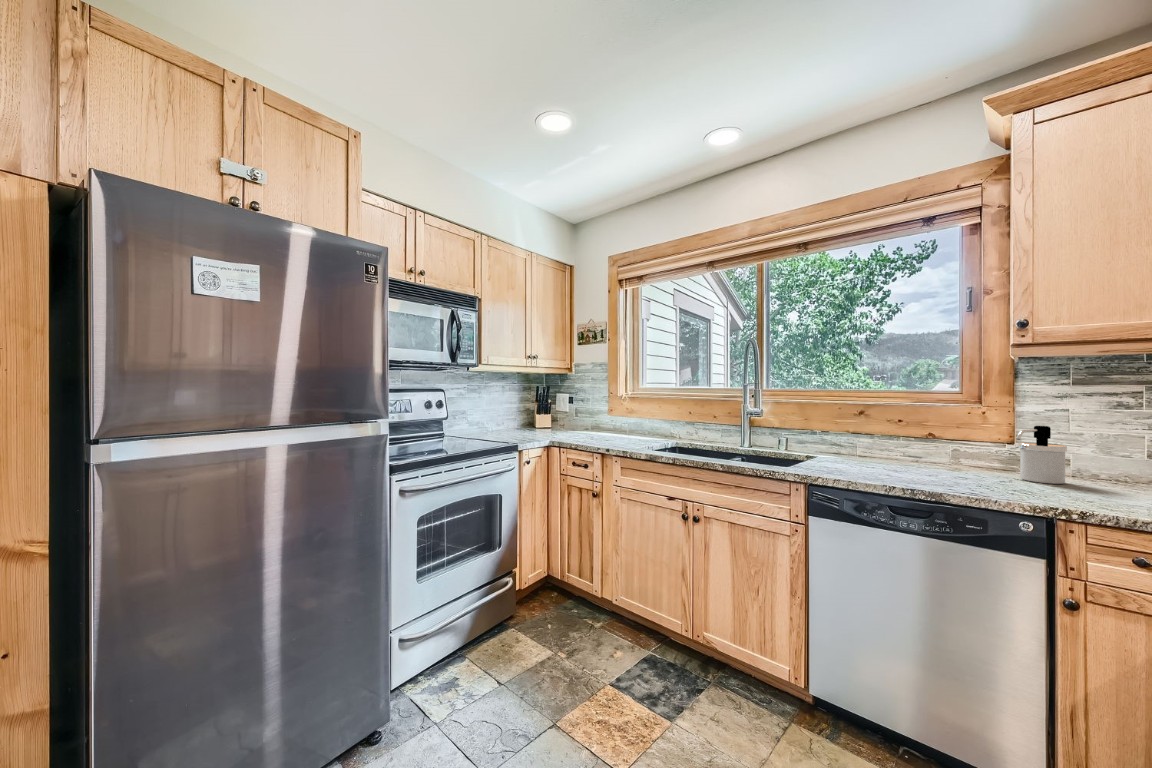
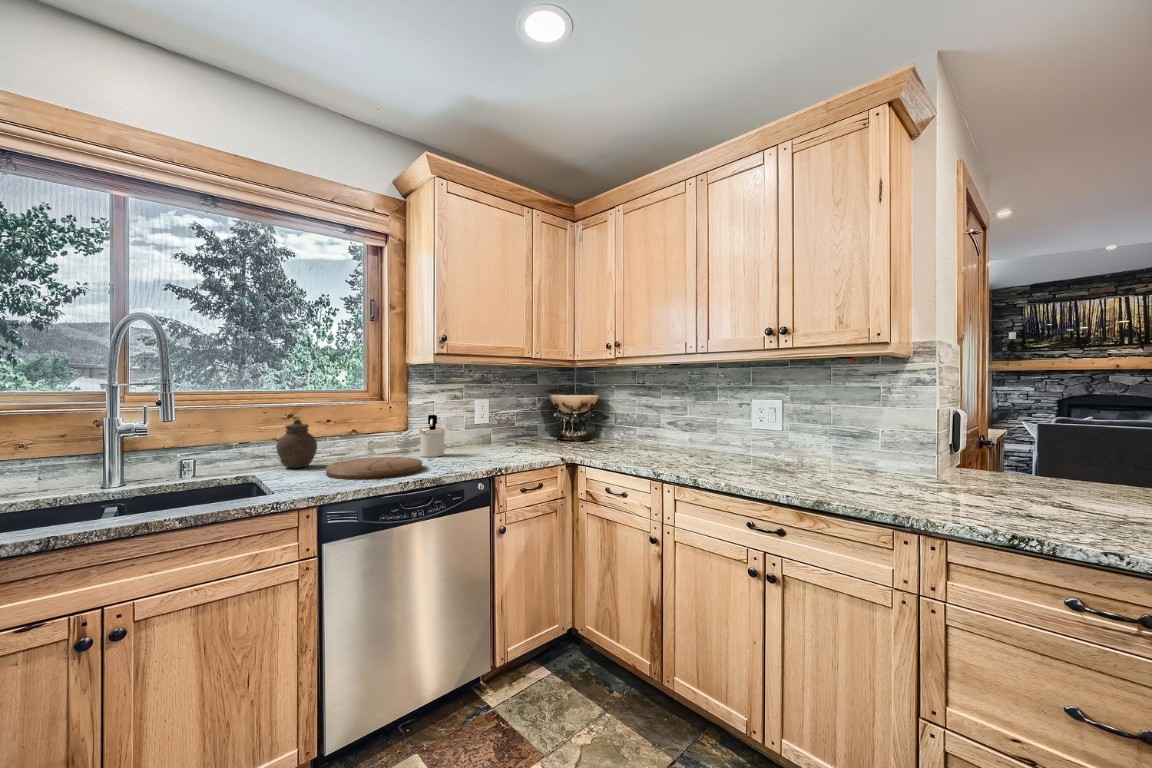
jar: none [847,417,885,460] -> present [276,420,317,468]
cutting board: none [854,460,968,484] -> present [326,457,422,480]

